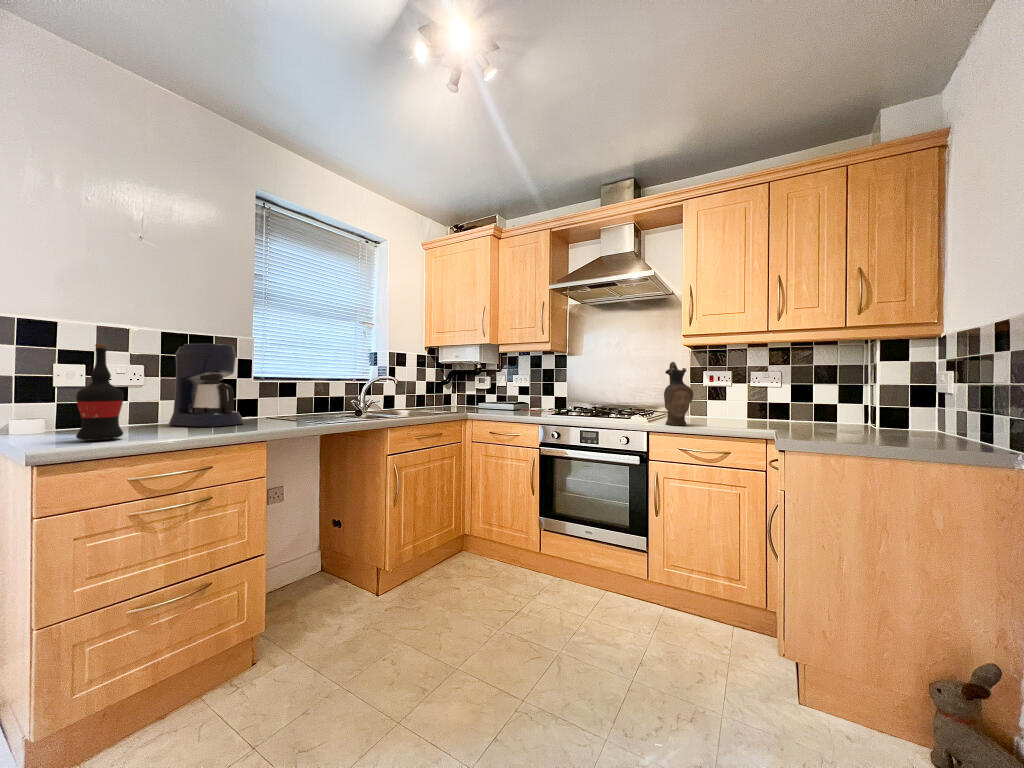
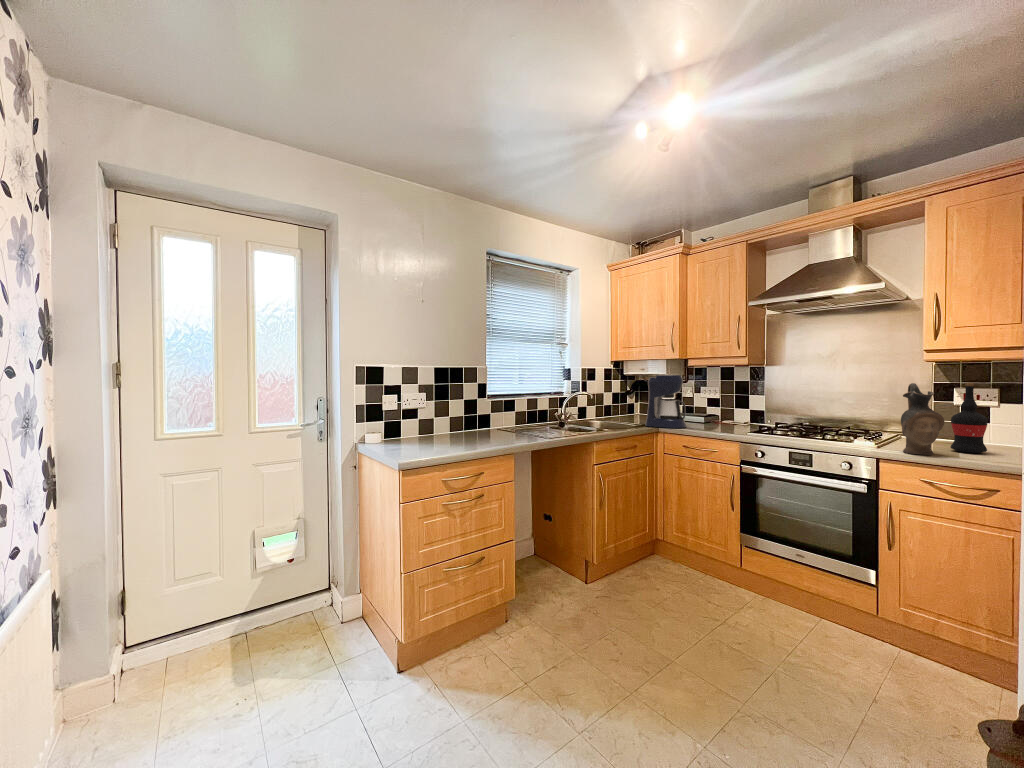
wine bottle: present [76,344,124,441] -> present [950,383,988,453]
coffee maker: present [169,344,244,427] -> present [645,375,687,428]

